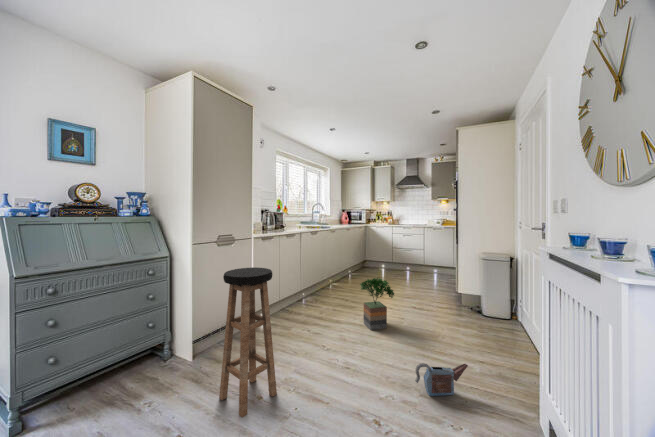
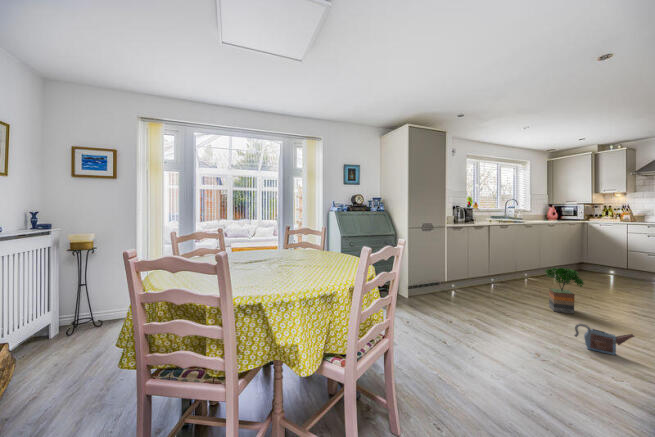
bar stool: present [219,267,277,417] -> none [426,242,461,321]

